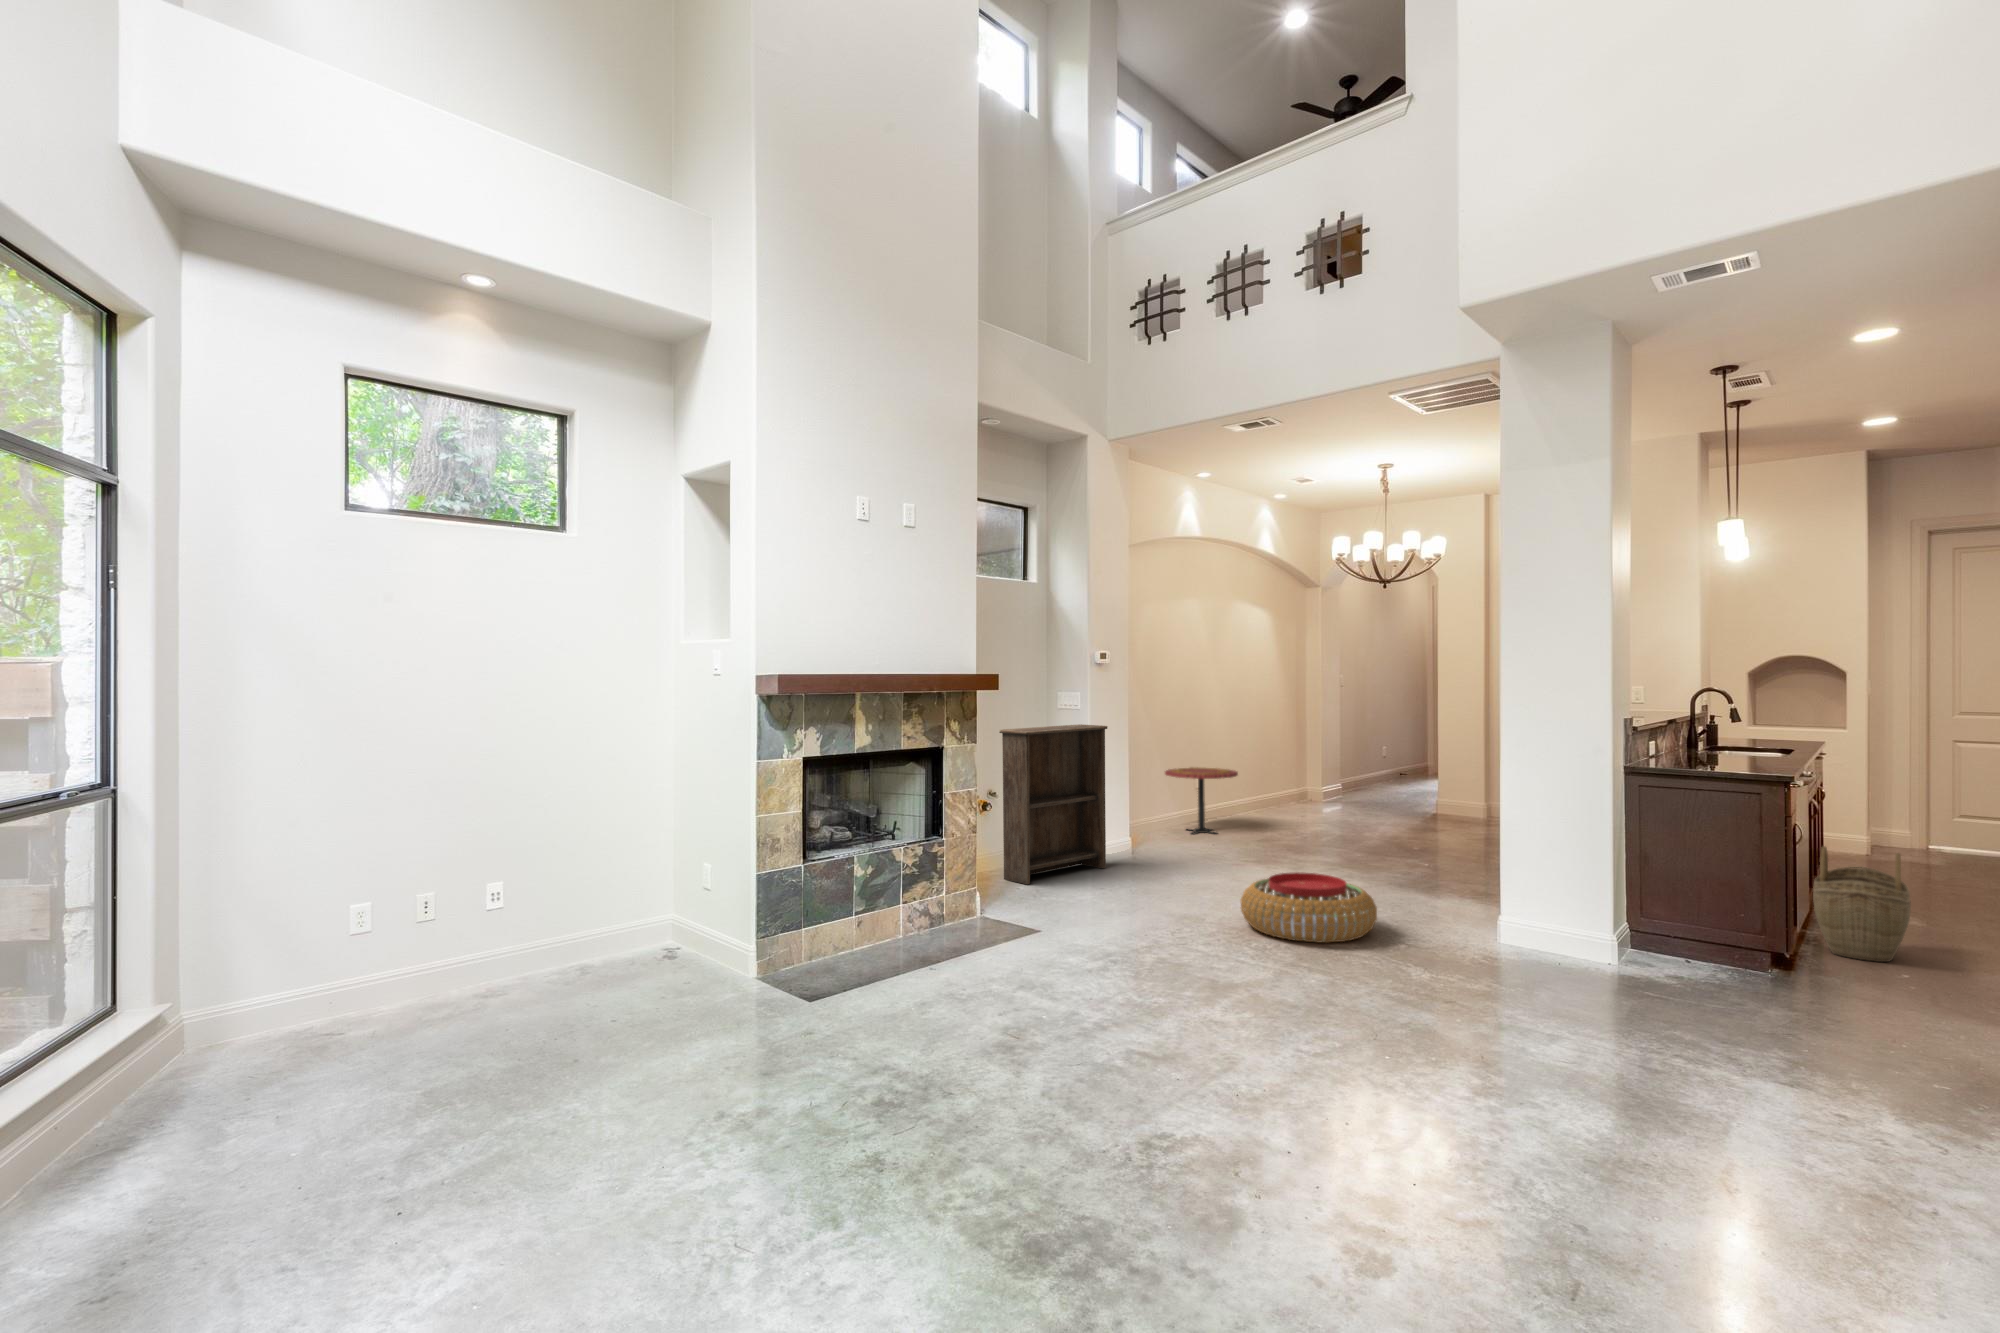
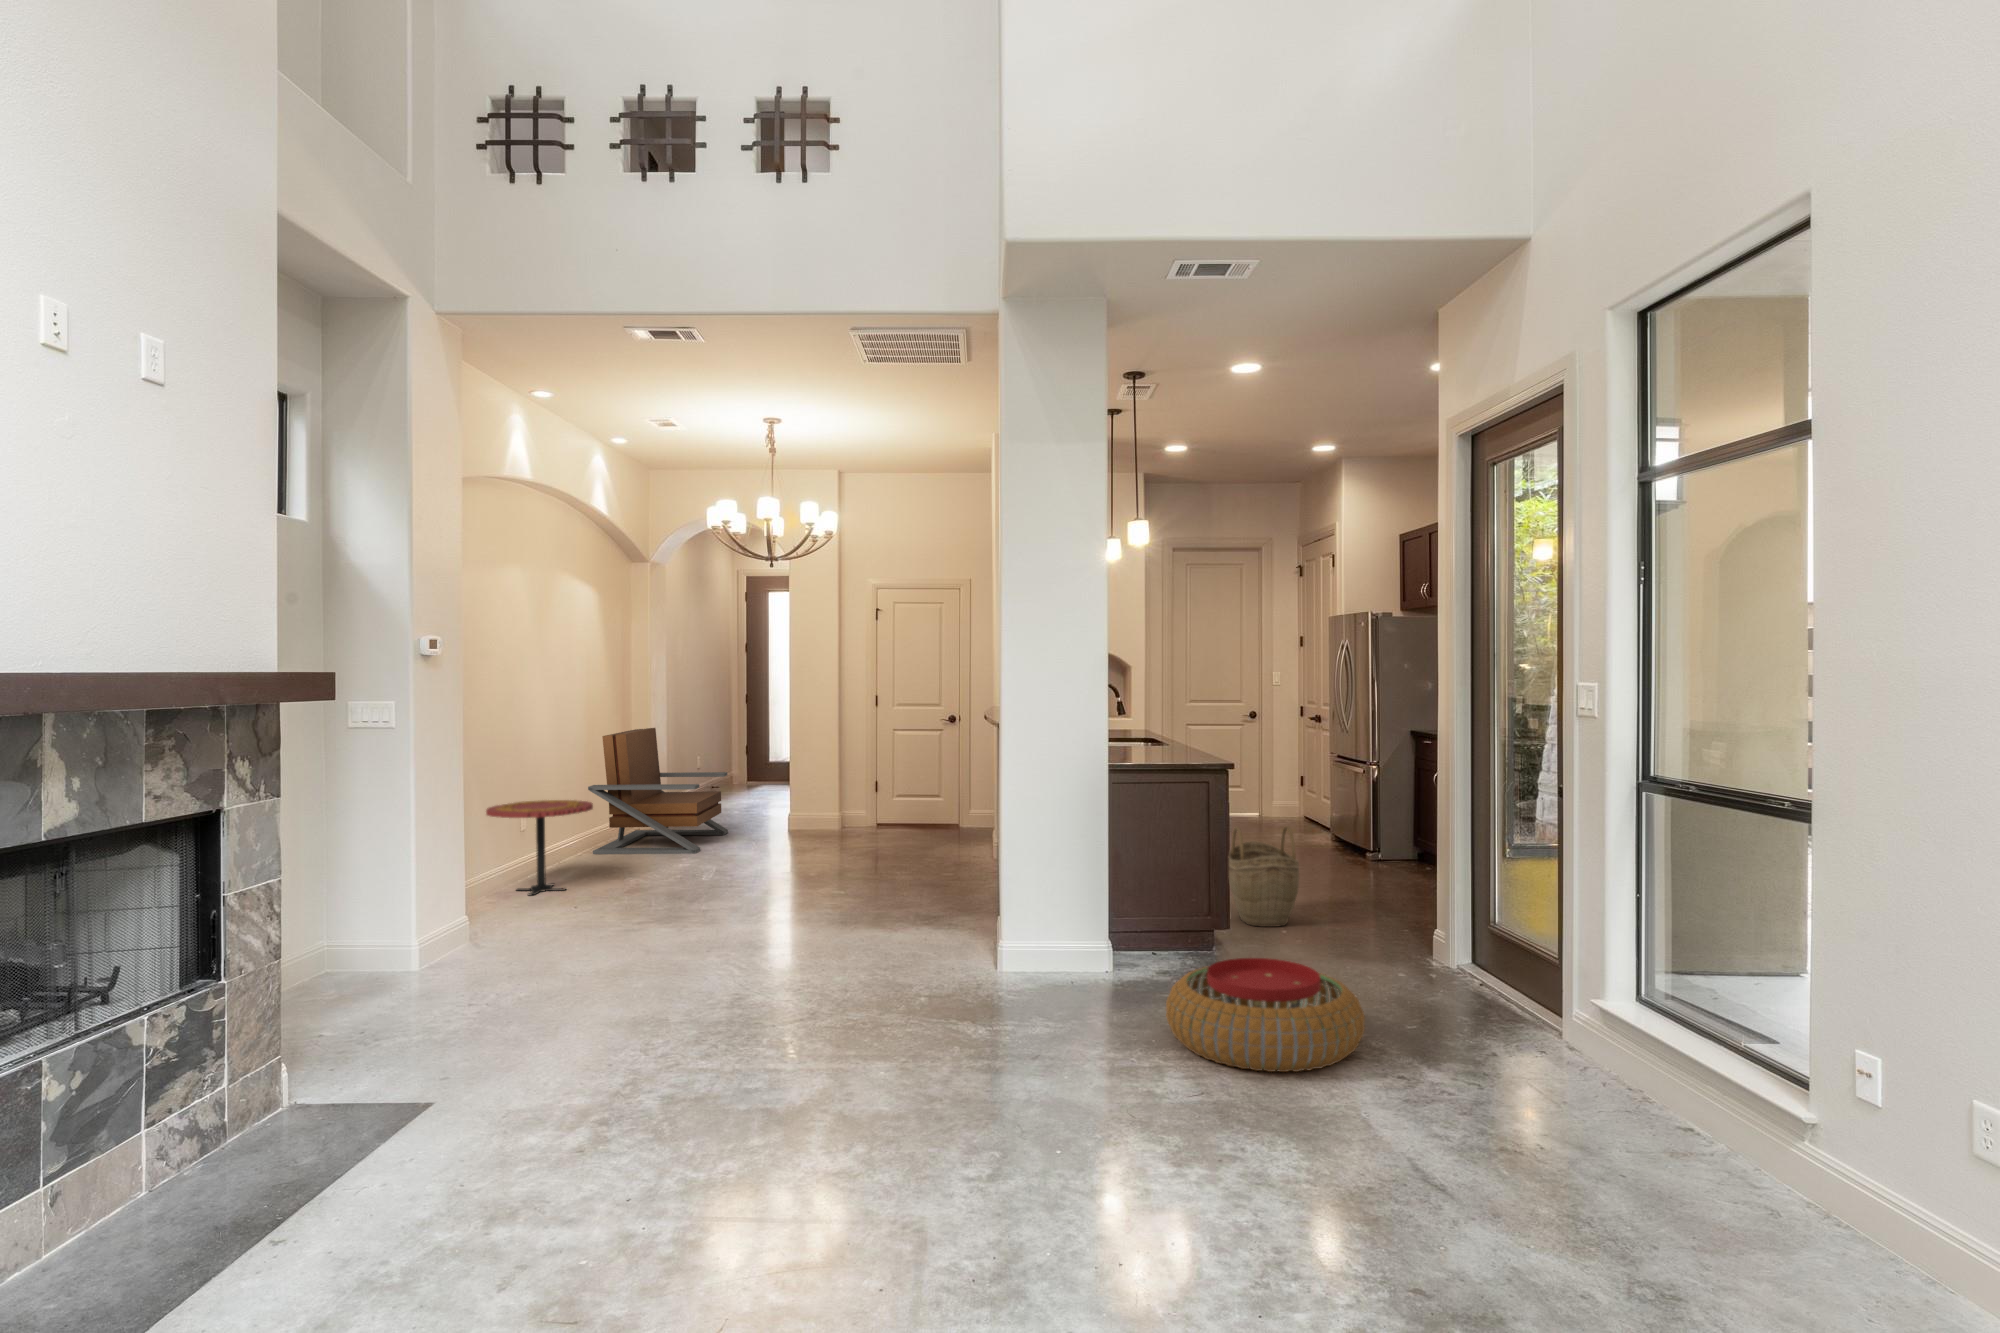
lounge chair: none [1255,720,1376,822] -> present [588,728,728,854]
bookshelf: present [999,724,1107,884] -> none [268,751,450,1025]
pouf: present [1241,872,1377,943] -> present [1166,958,1365,1072]

